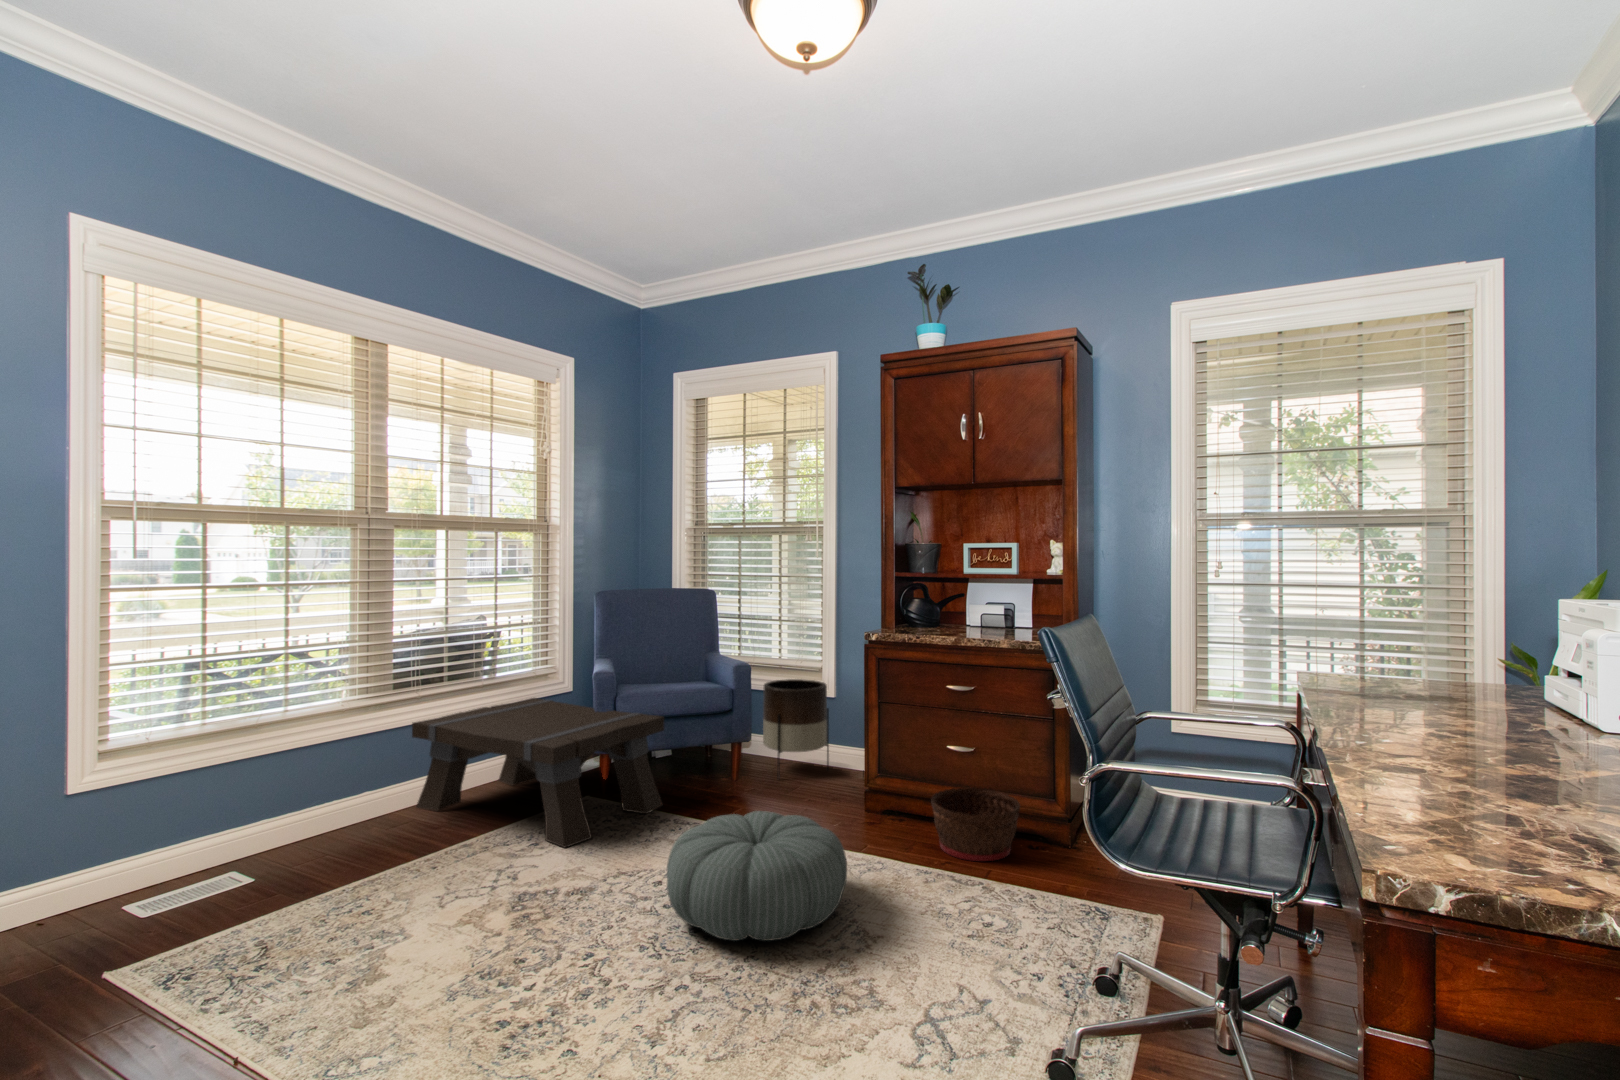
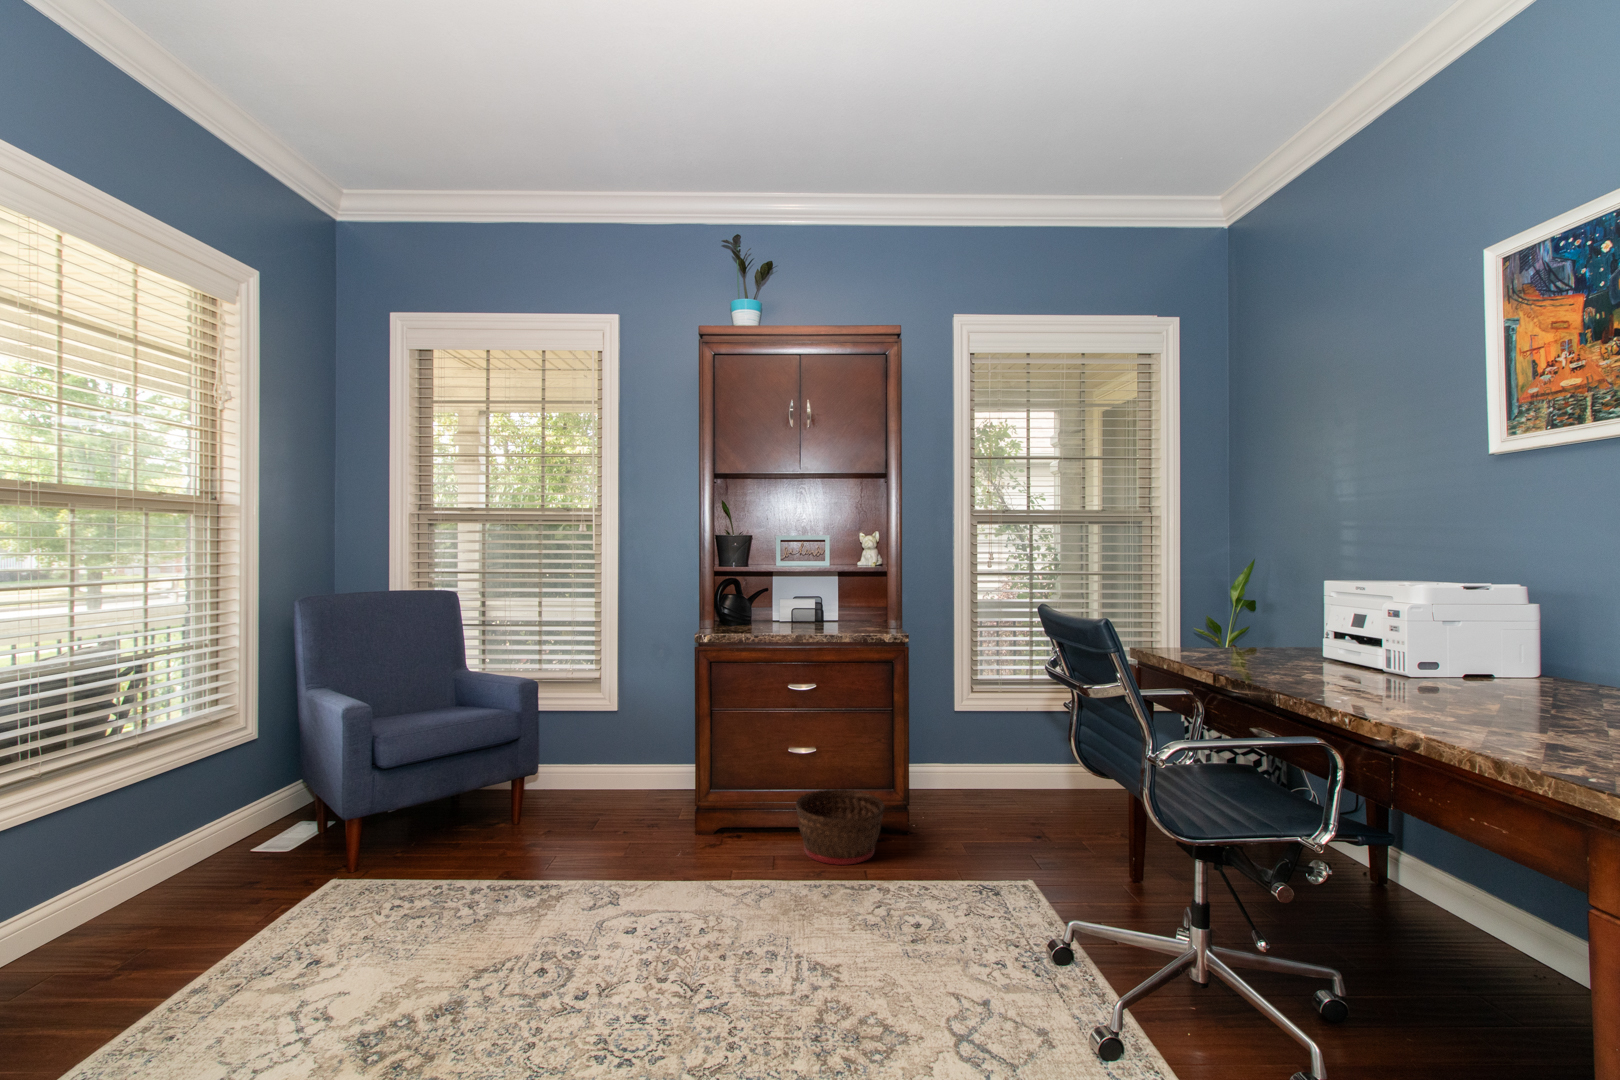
planter: present [763,679,829,777] -> none [543,692,621,813]
coffee table: present [412,698,664,848] -> none [31,755,454,958]
pouf: present [667,811,847,941] -> none [580,854,795,1018]

